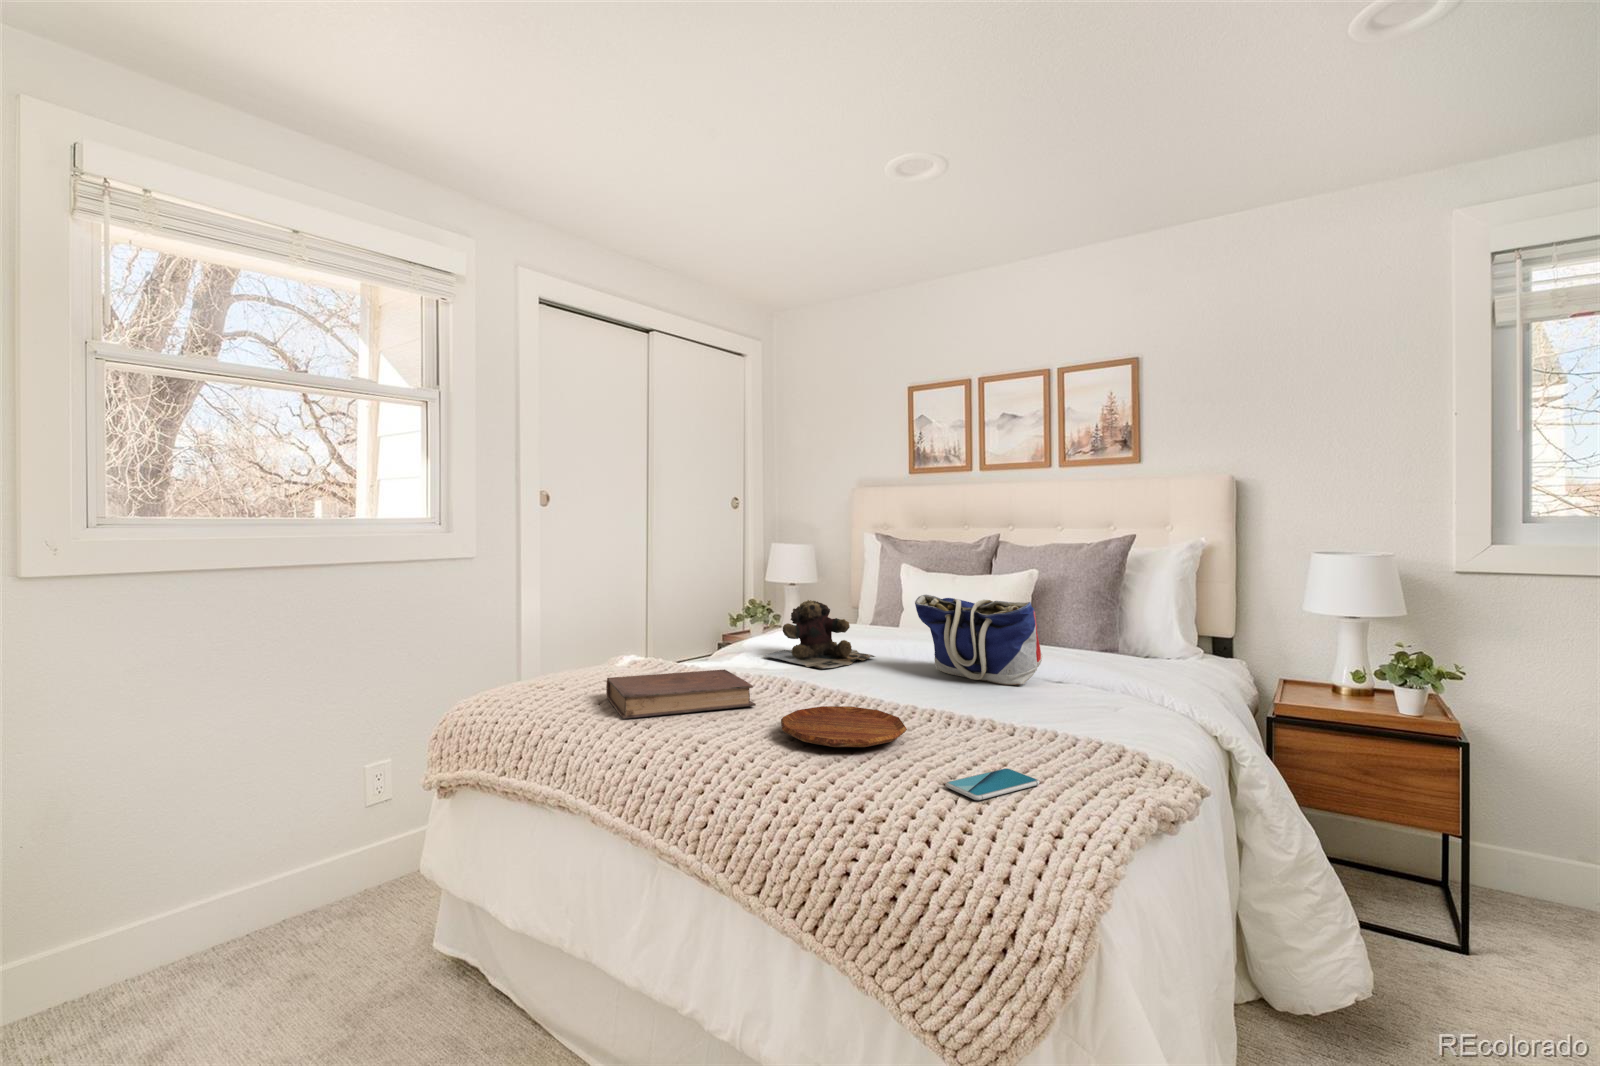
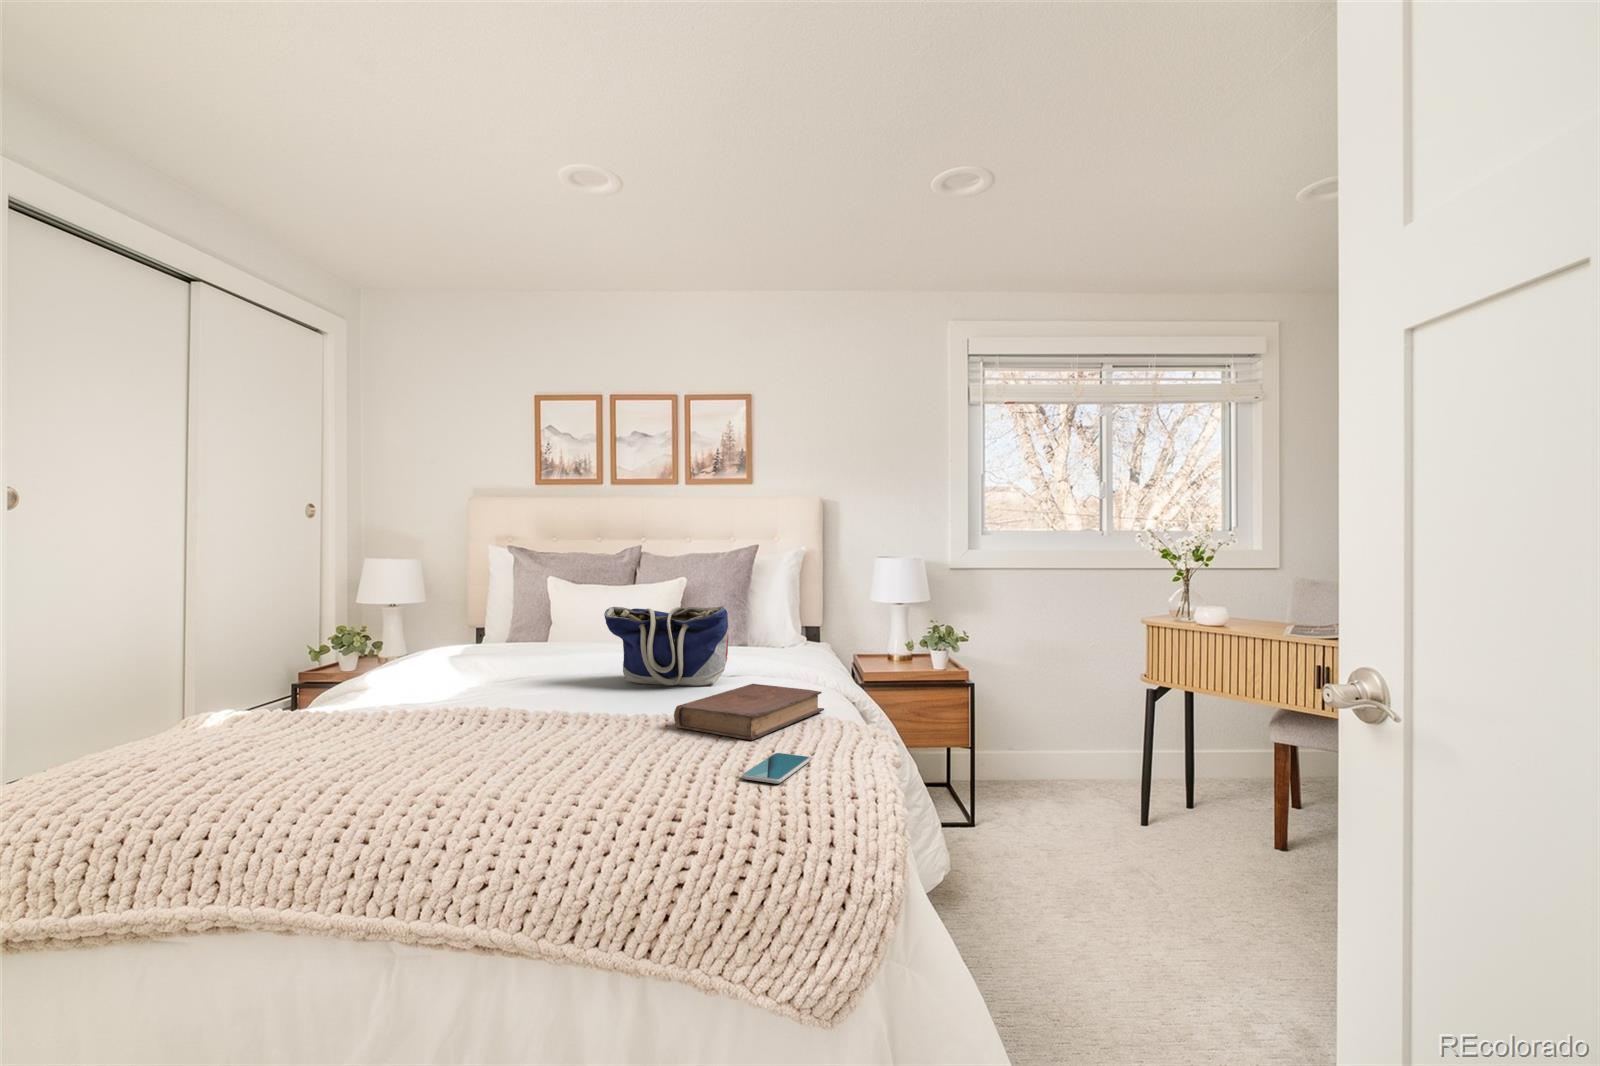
teddy bear: present [764,600,875,669] -> none [421,622,552,696]
book: present [606,669,756,719] -> present [674,684,824,740]
tray: present [781,706,907,747] -> none [530,724,667,767]

